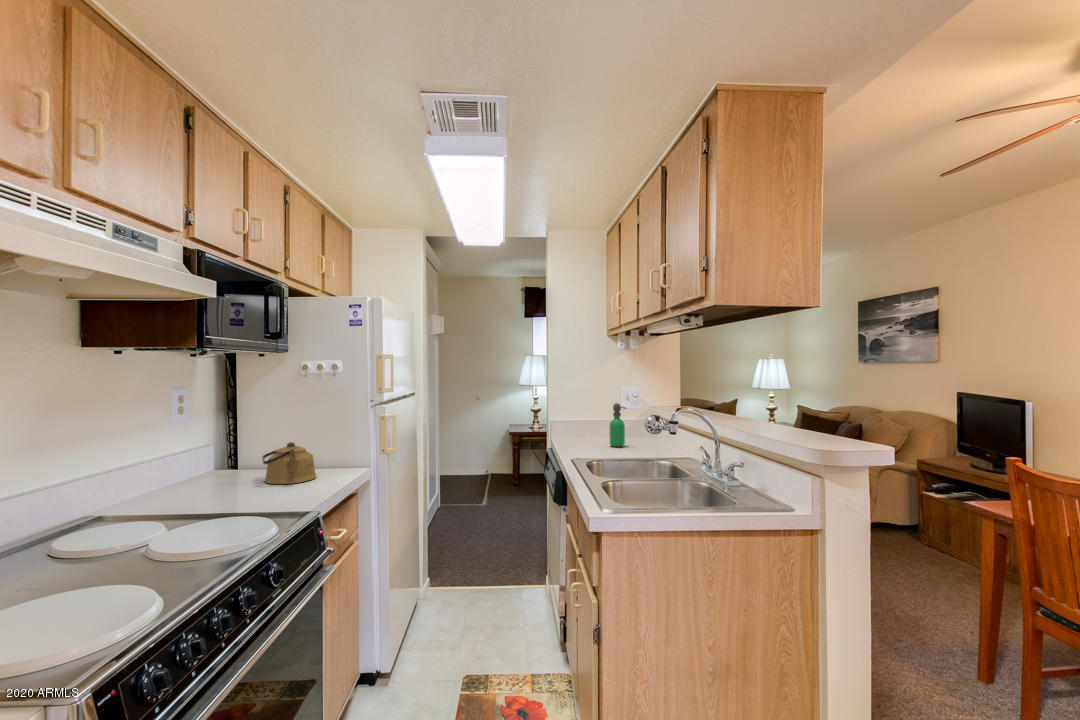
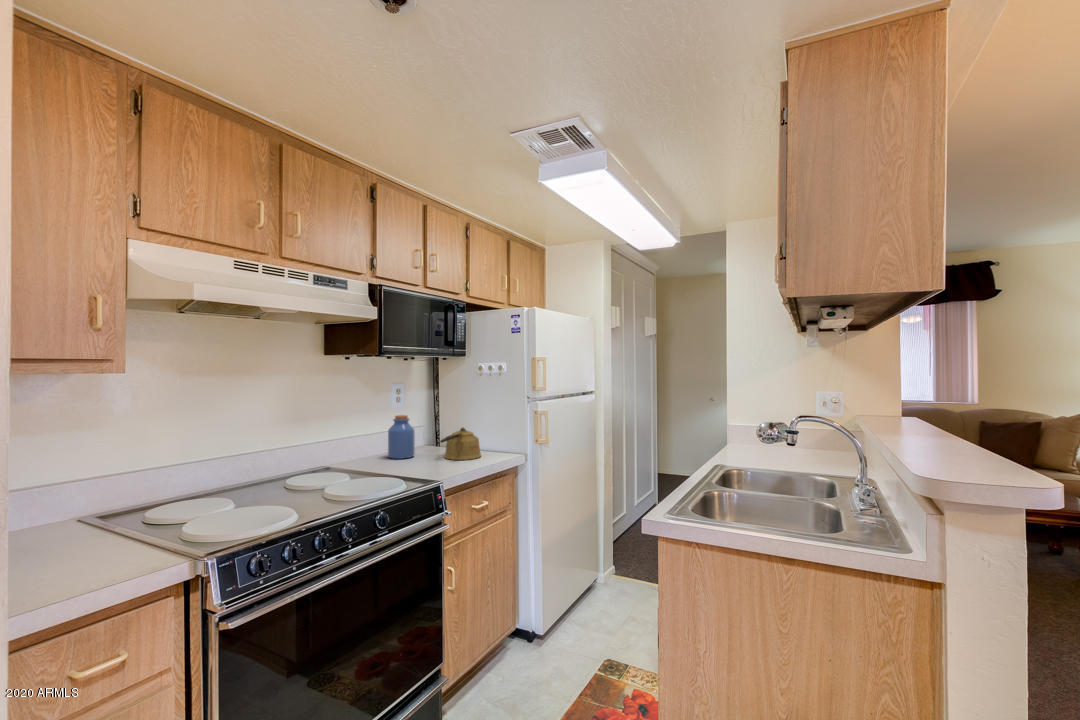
soap dispenser: present [610,403,626,447] -> none [776,410,795,459]
jar: none [176,432,219,493] -> present [388,415,415,459]

